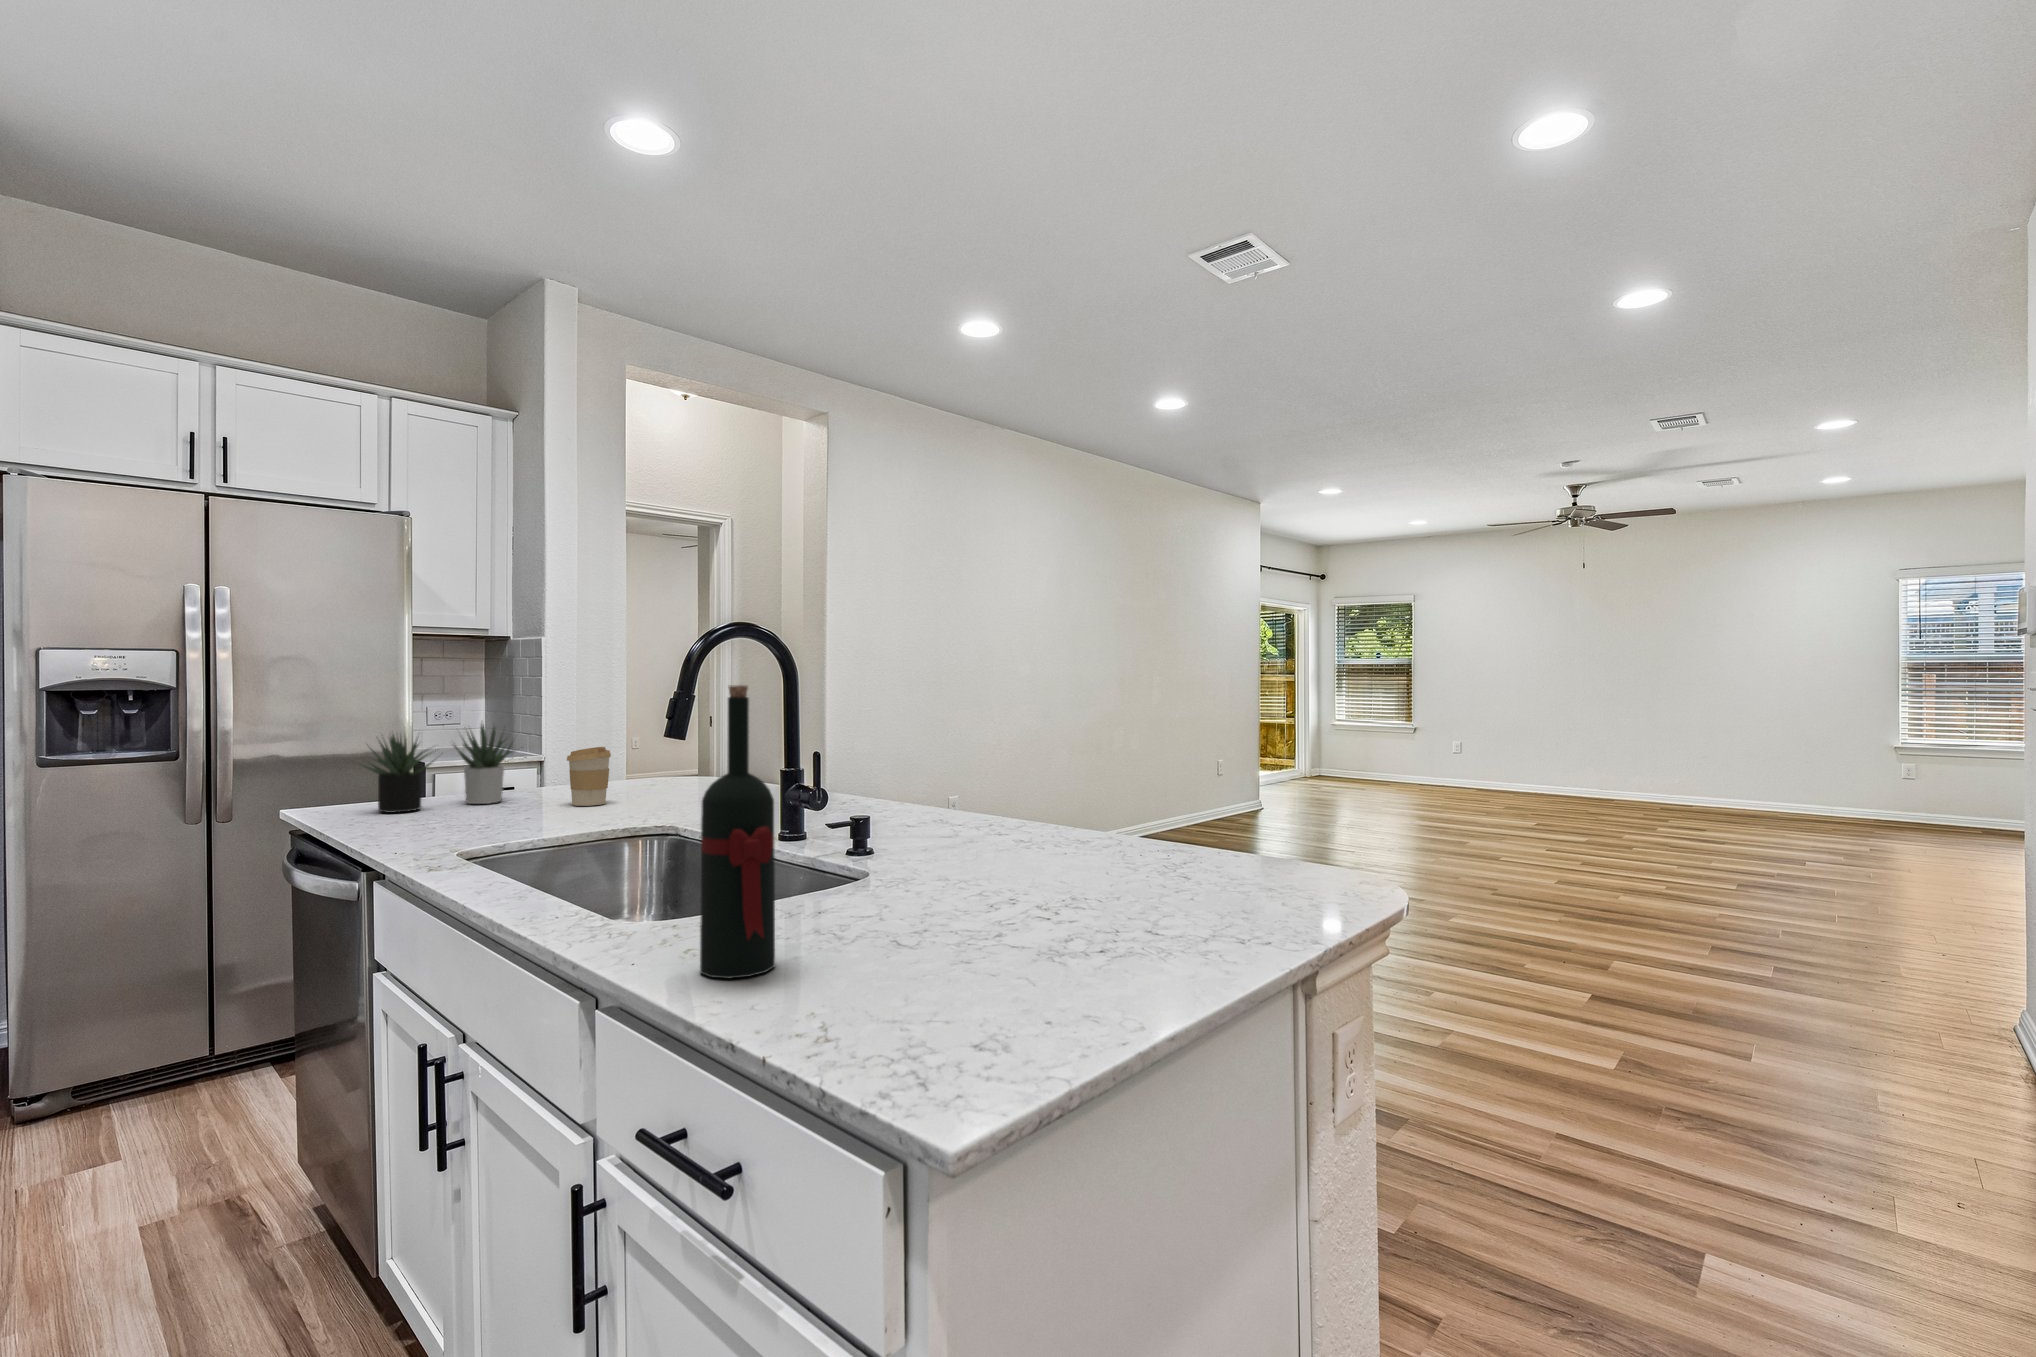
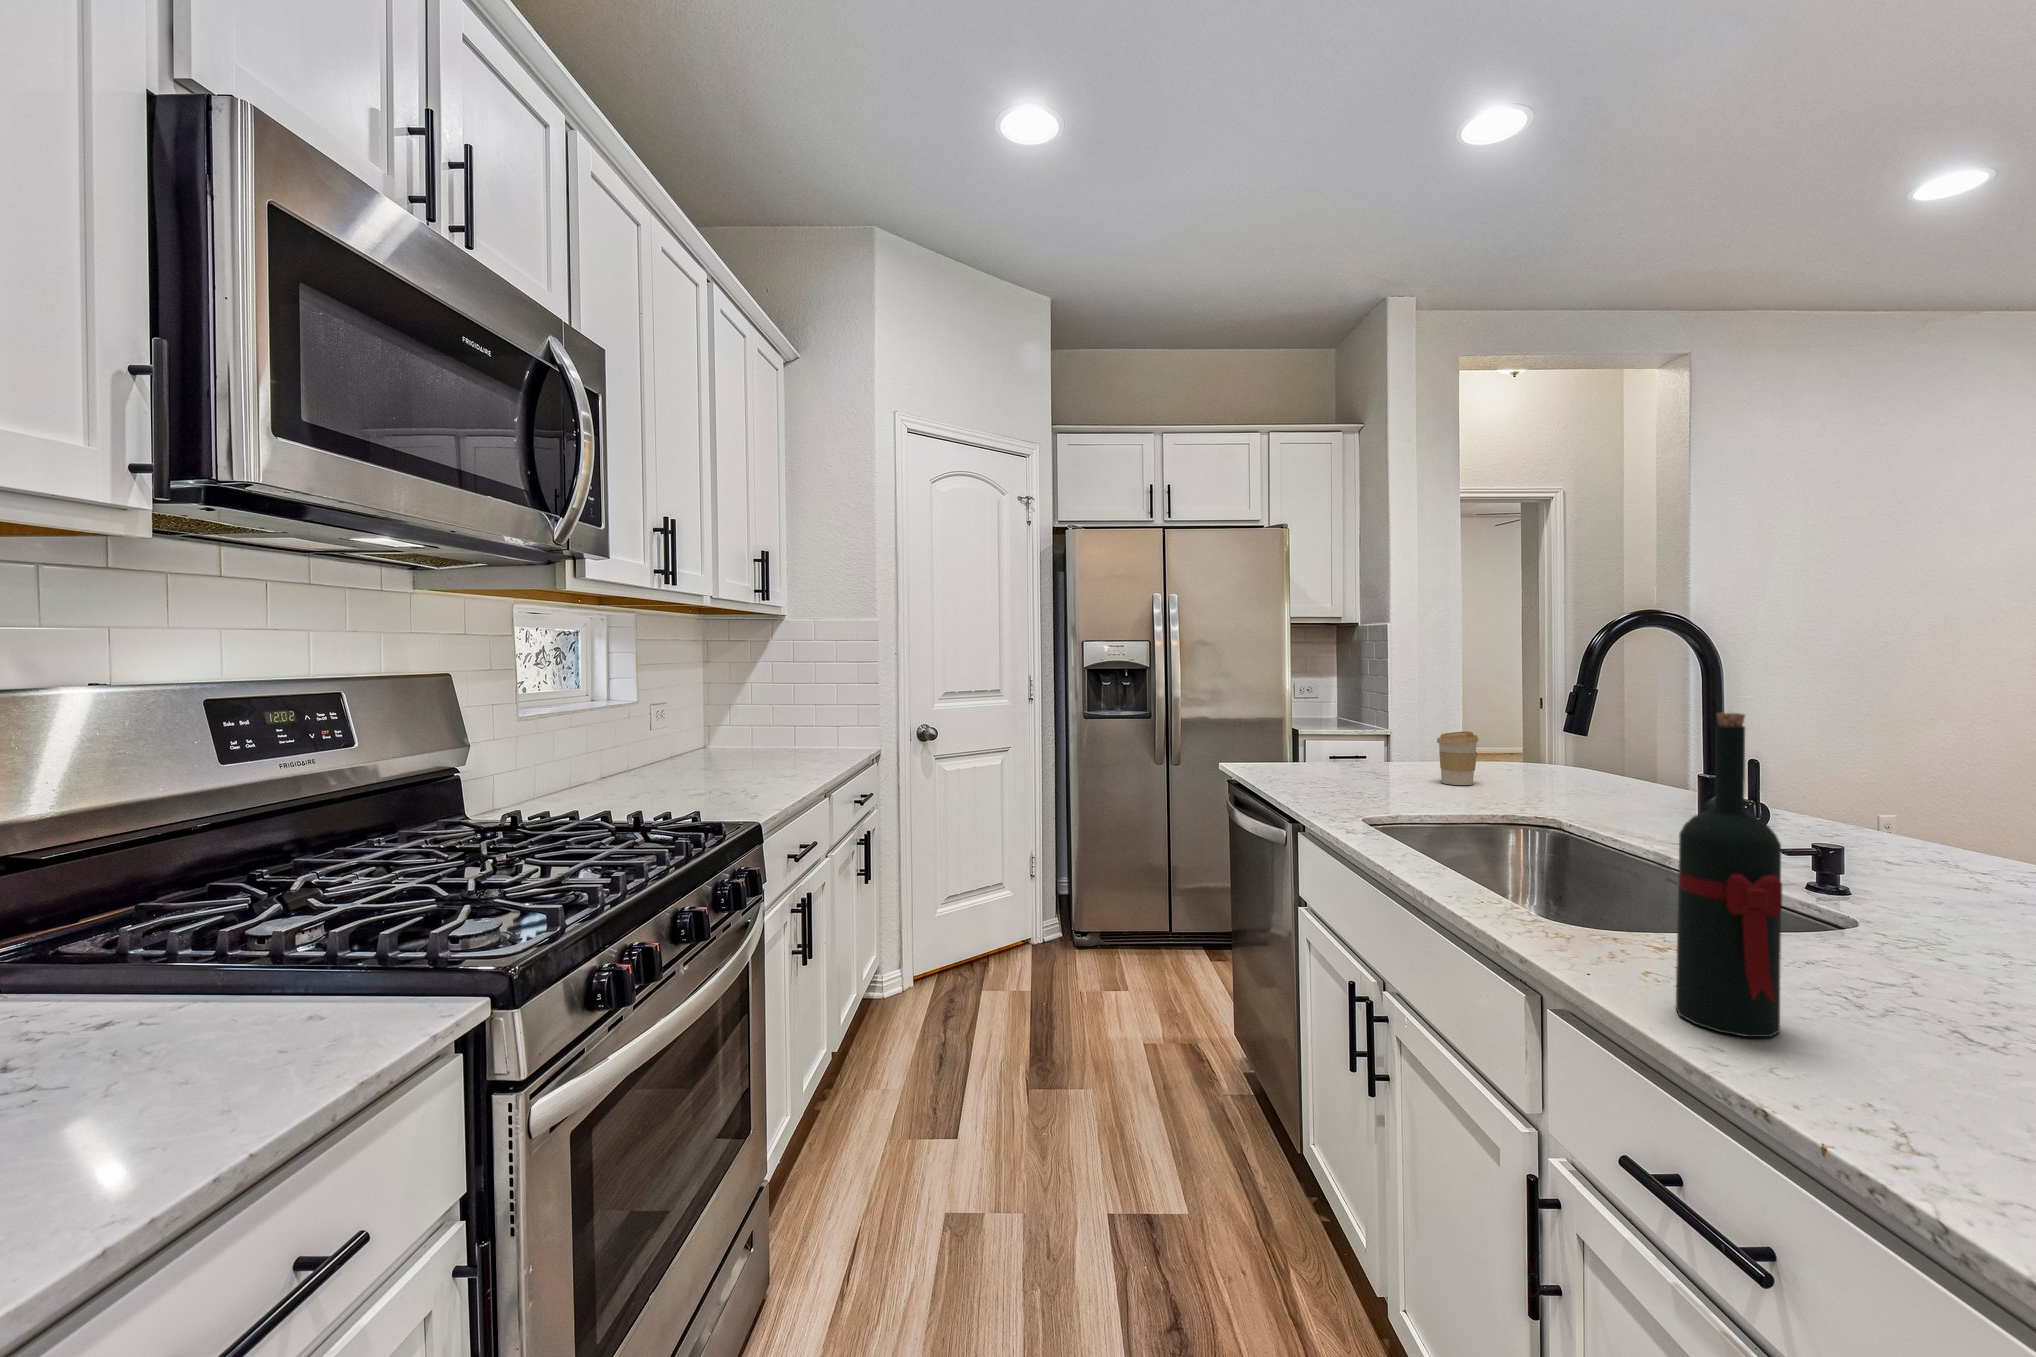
succulent plant: present [357,724,523,813] -> none [1269,702,1396,775]

